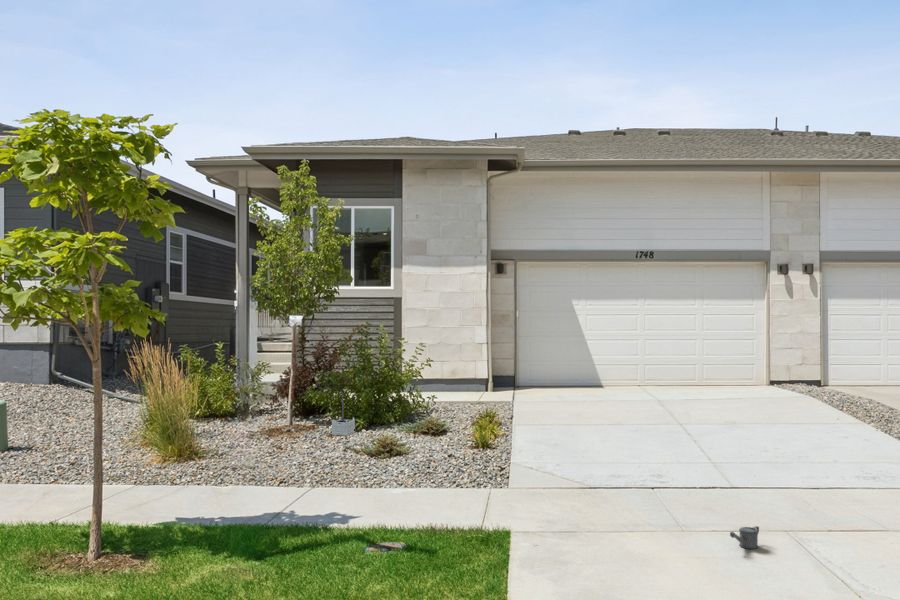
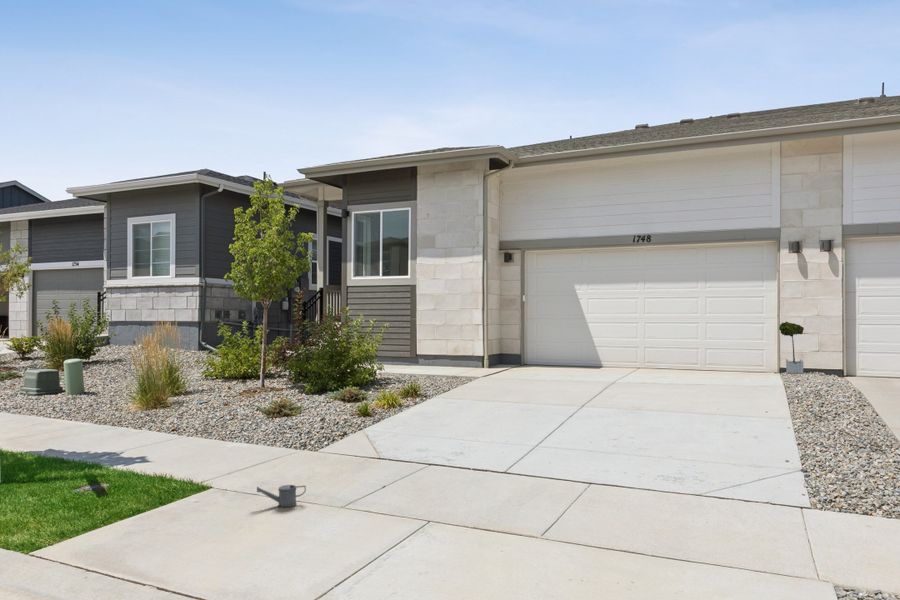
potted tree: present [327,371,355,436] -> present [779,322,804,373]

